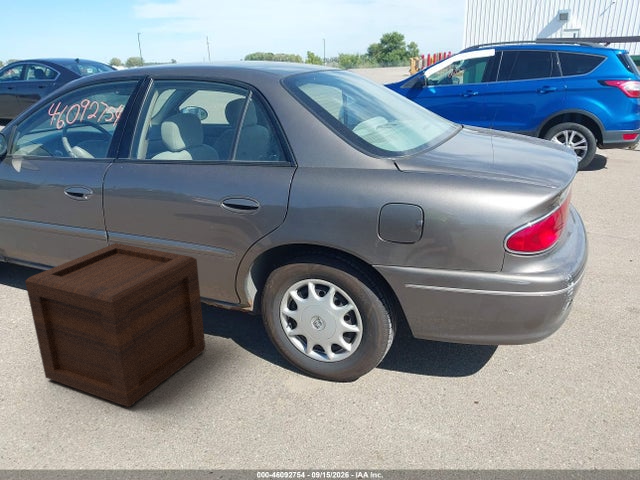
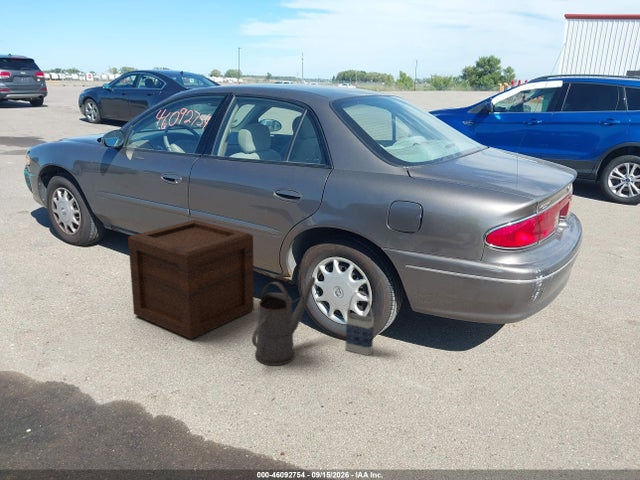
watering can: none [216,306,286,435] -> present [252,277,315,365]
bag: none [332,322,368,400] -> present [345,291,374,355]

